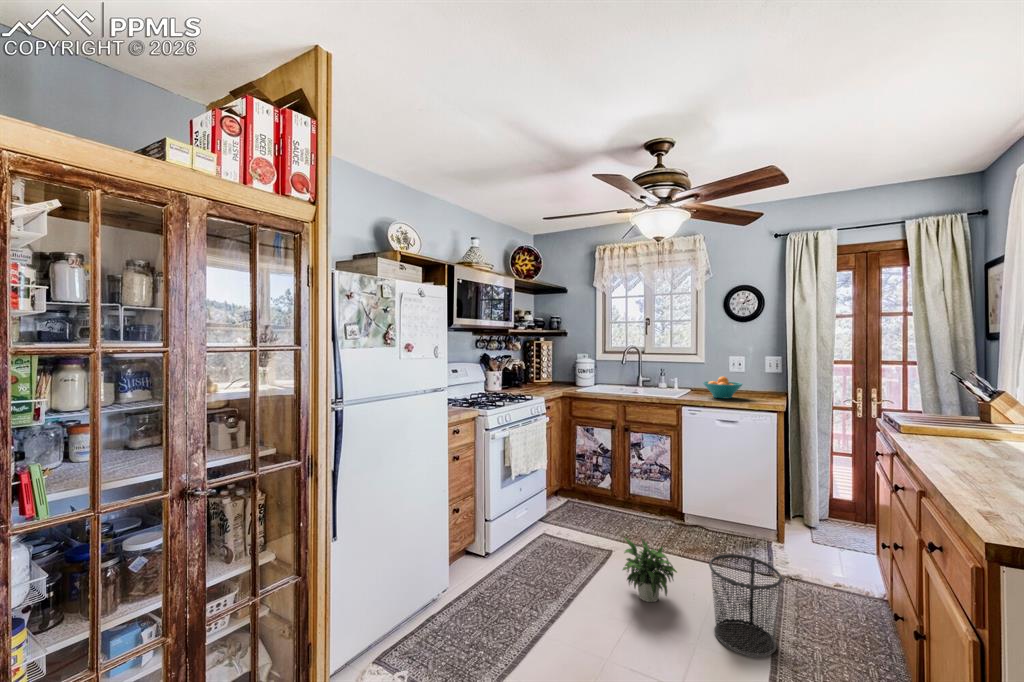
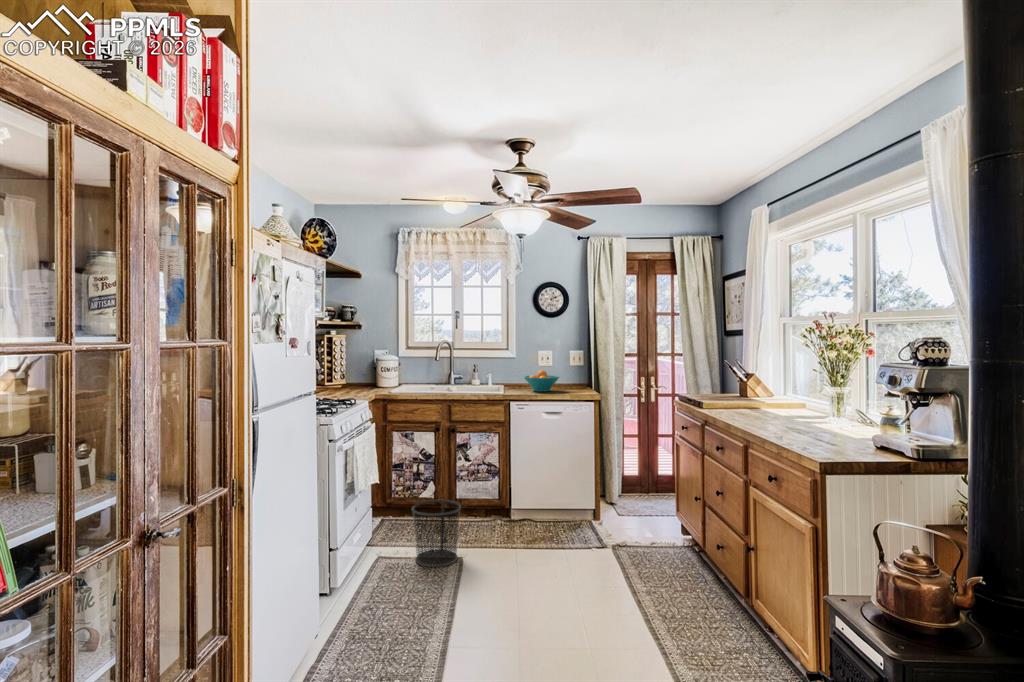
potted plant: present [623,538,677,602] -> none [485,530,545,590]
waste bin: present [709,554,782,657] -> present [412,500,461,567]

